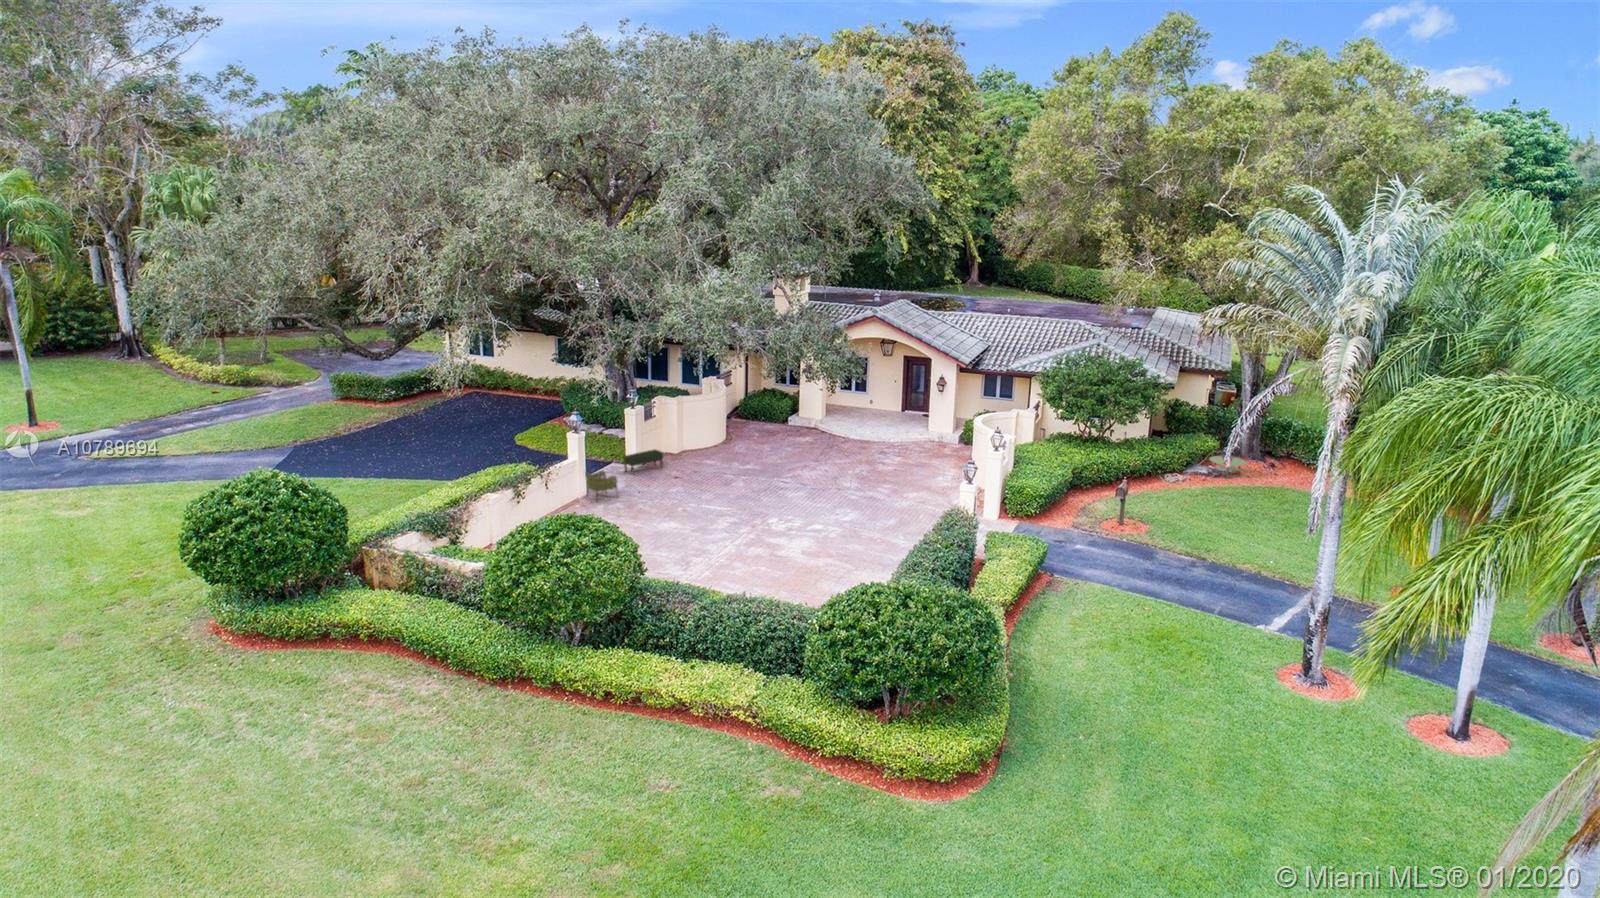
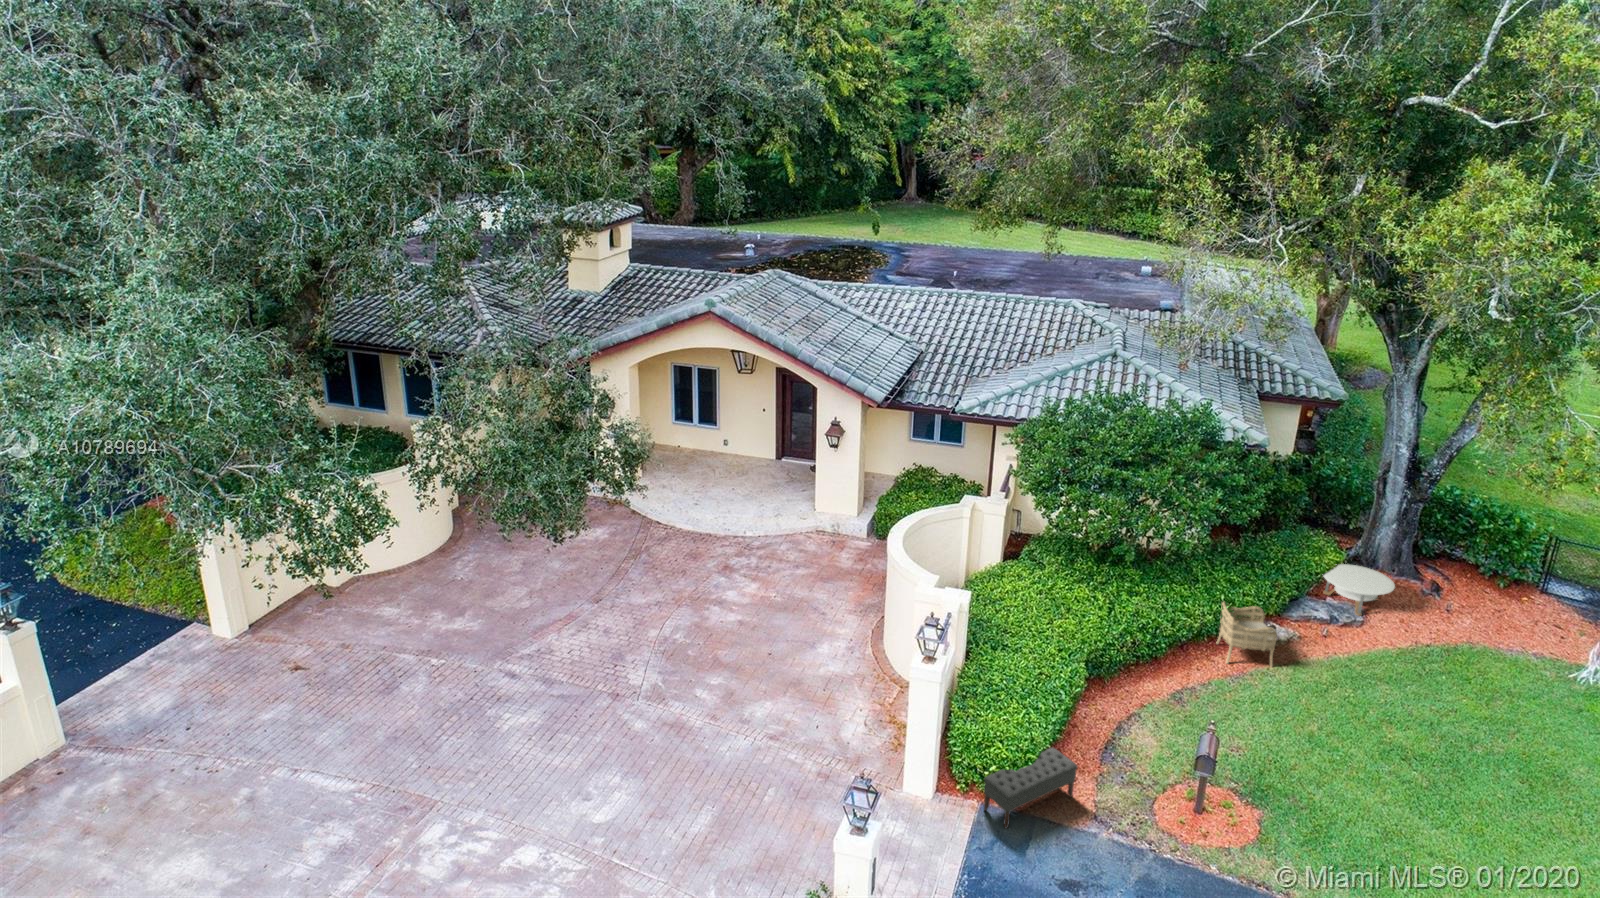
bench: present [624,450,663,473] -> present [984,748,1078,829]
armchair: present [585,471,617,501] -> present [1217,602,1277,667]

